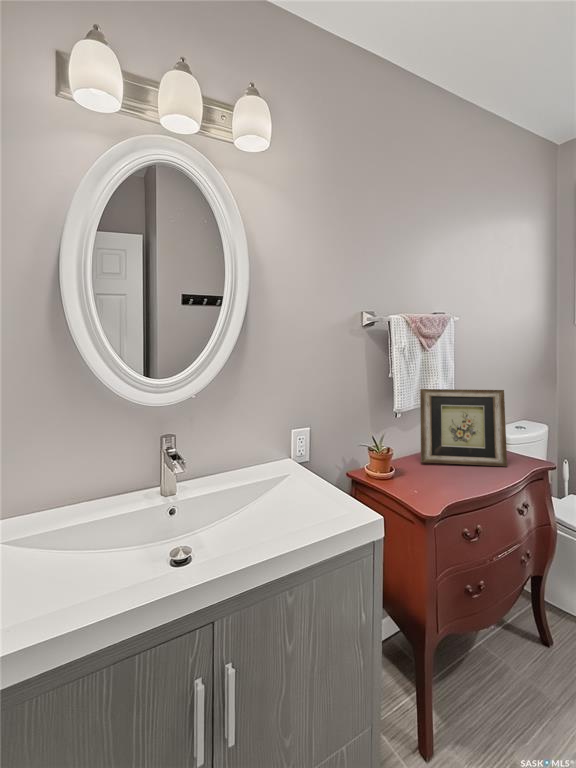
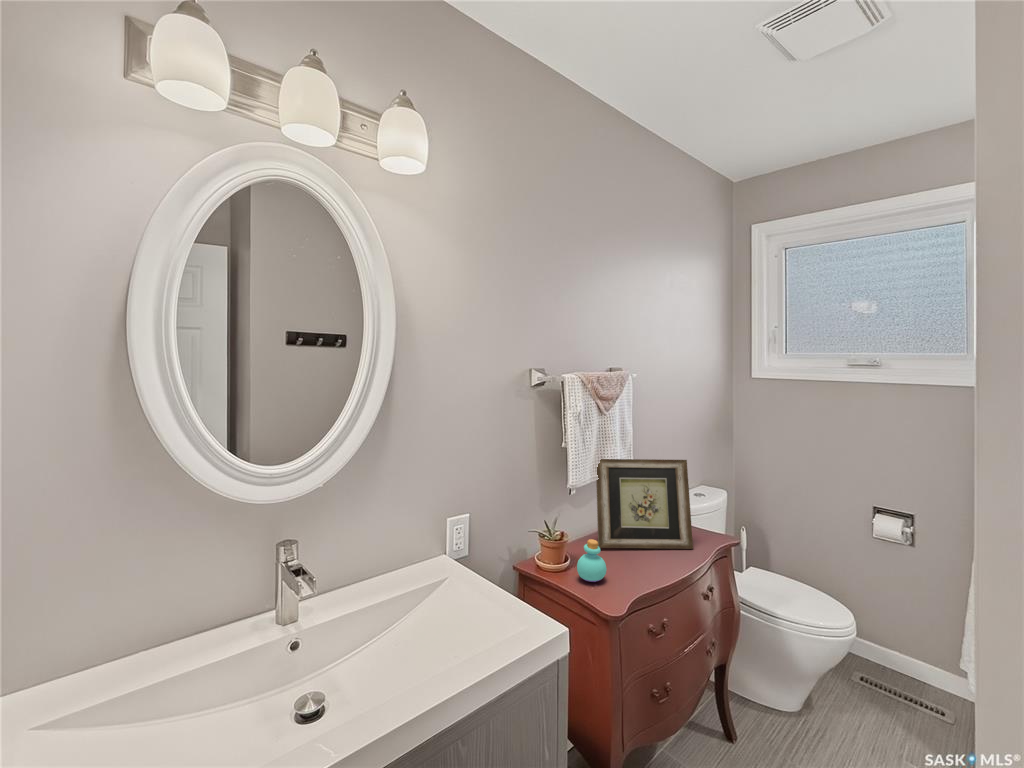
perfume bottle: none [399,452,424,486] -> present [577,539,607,582]

